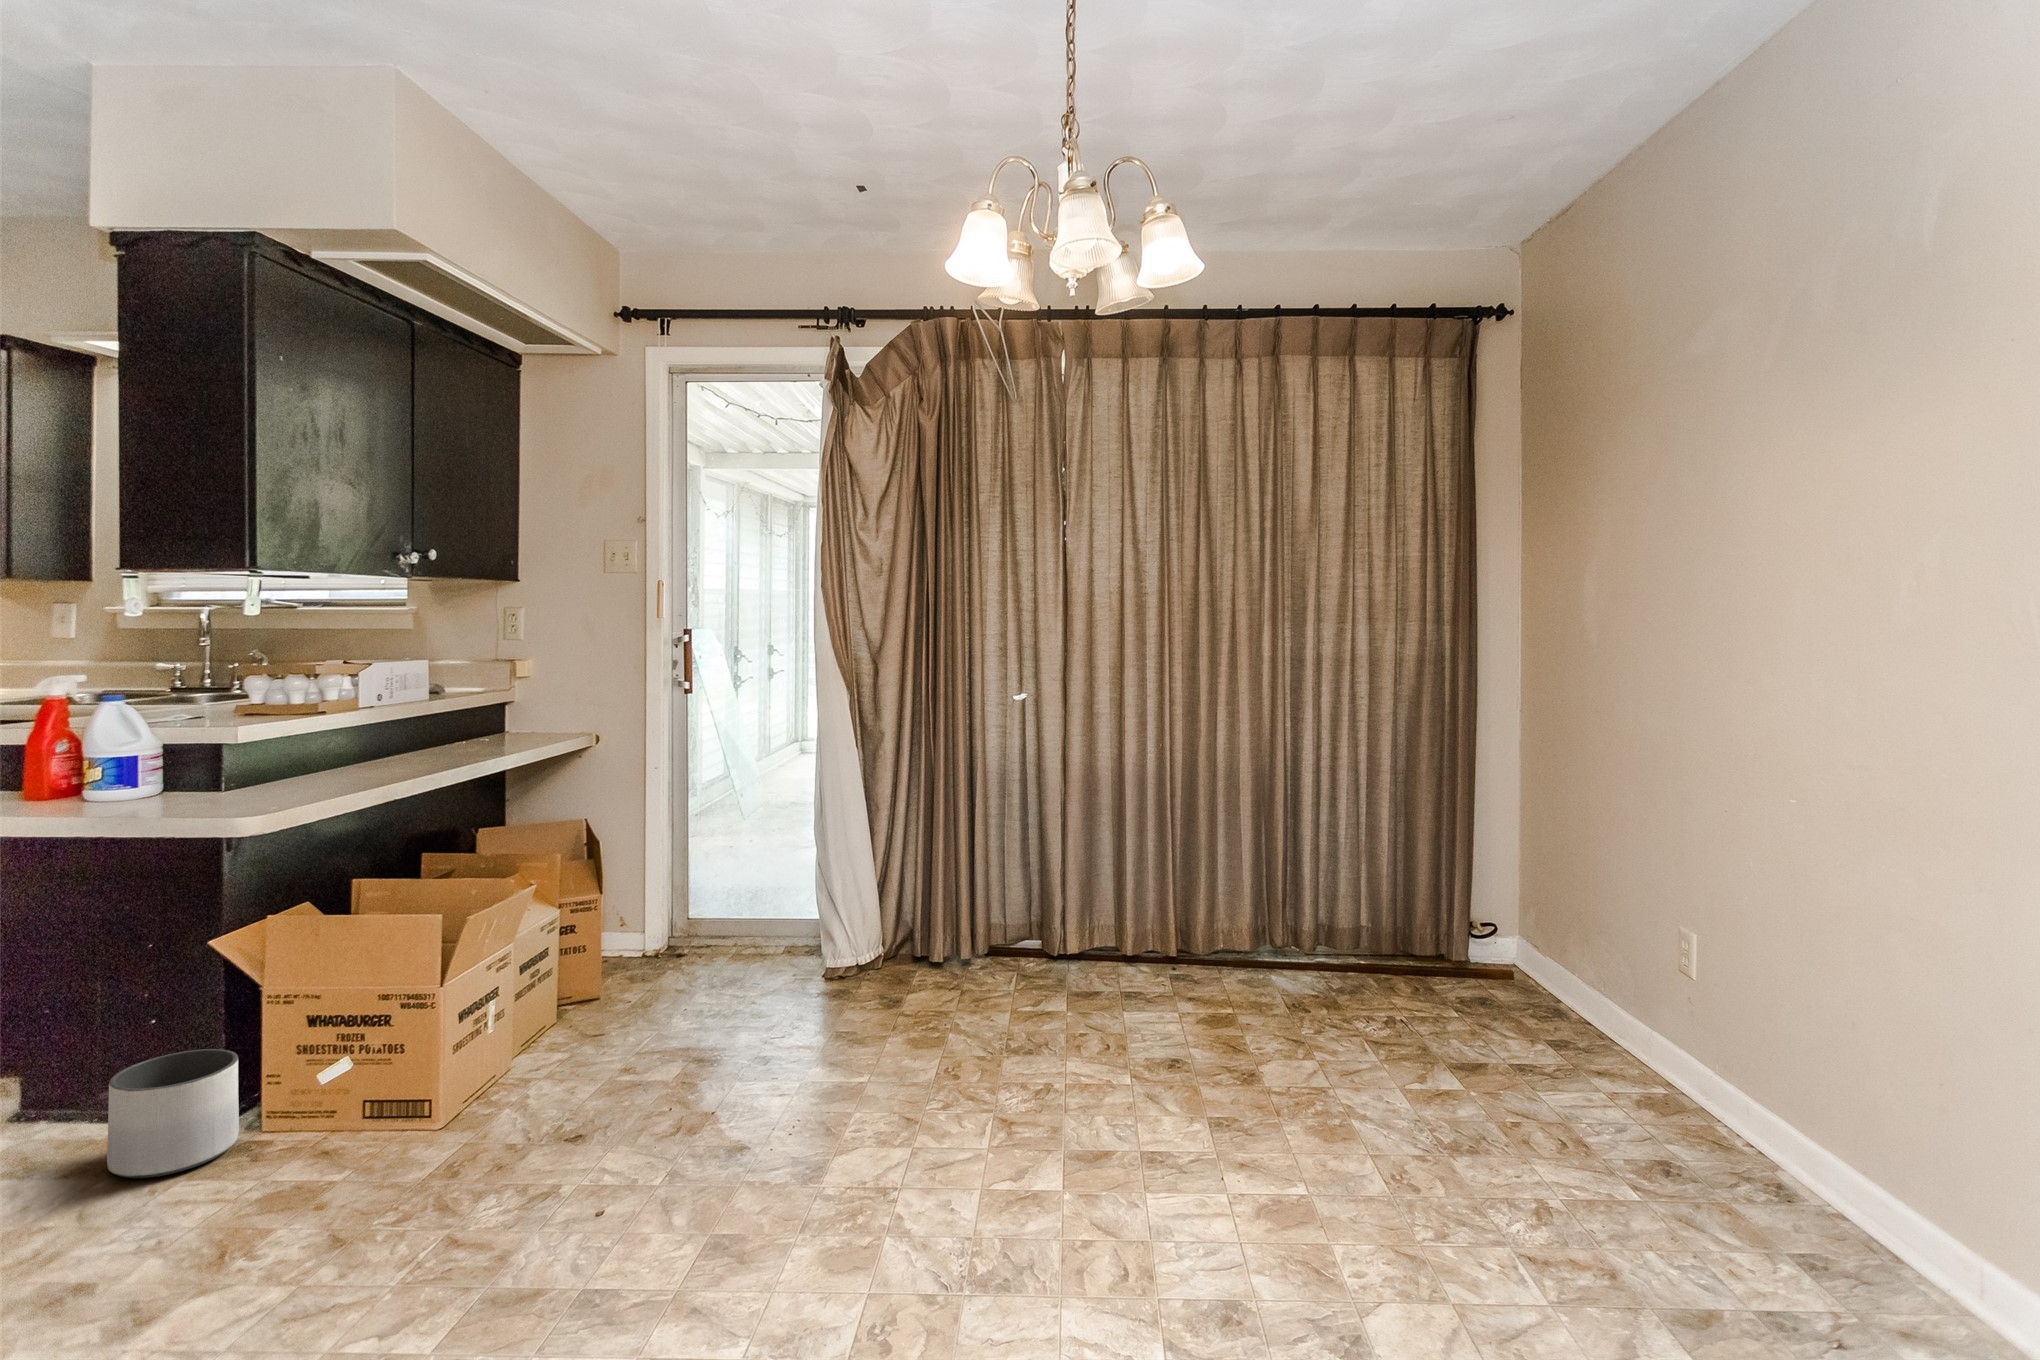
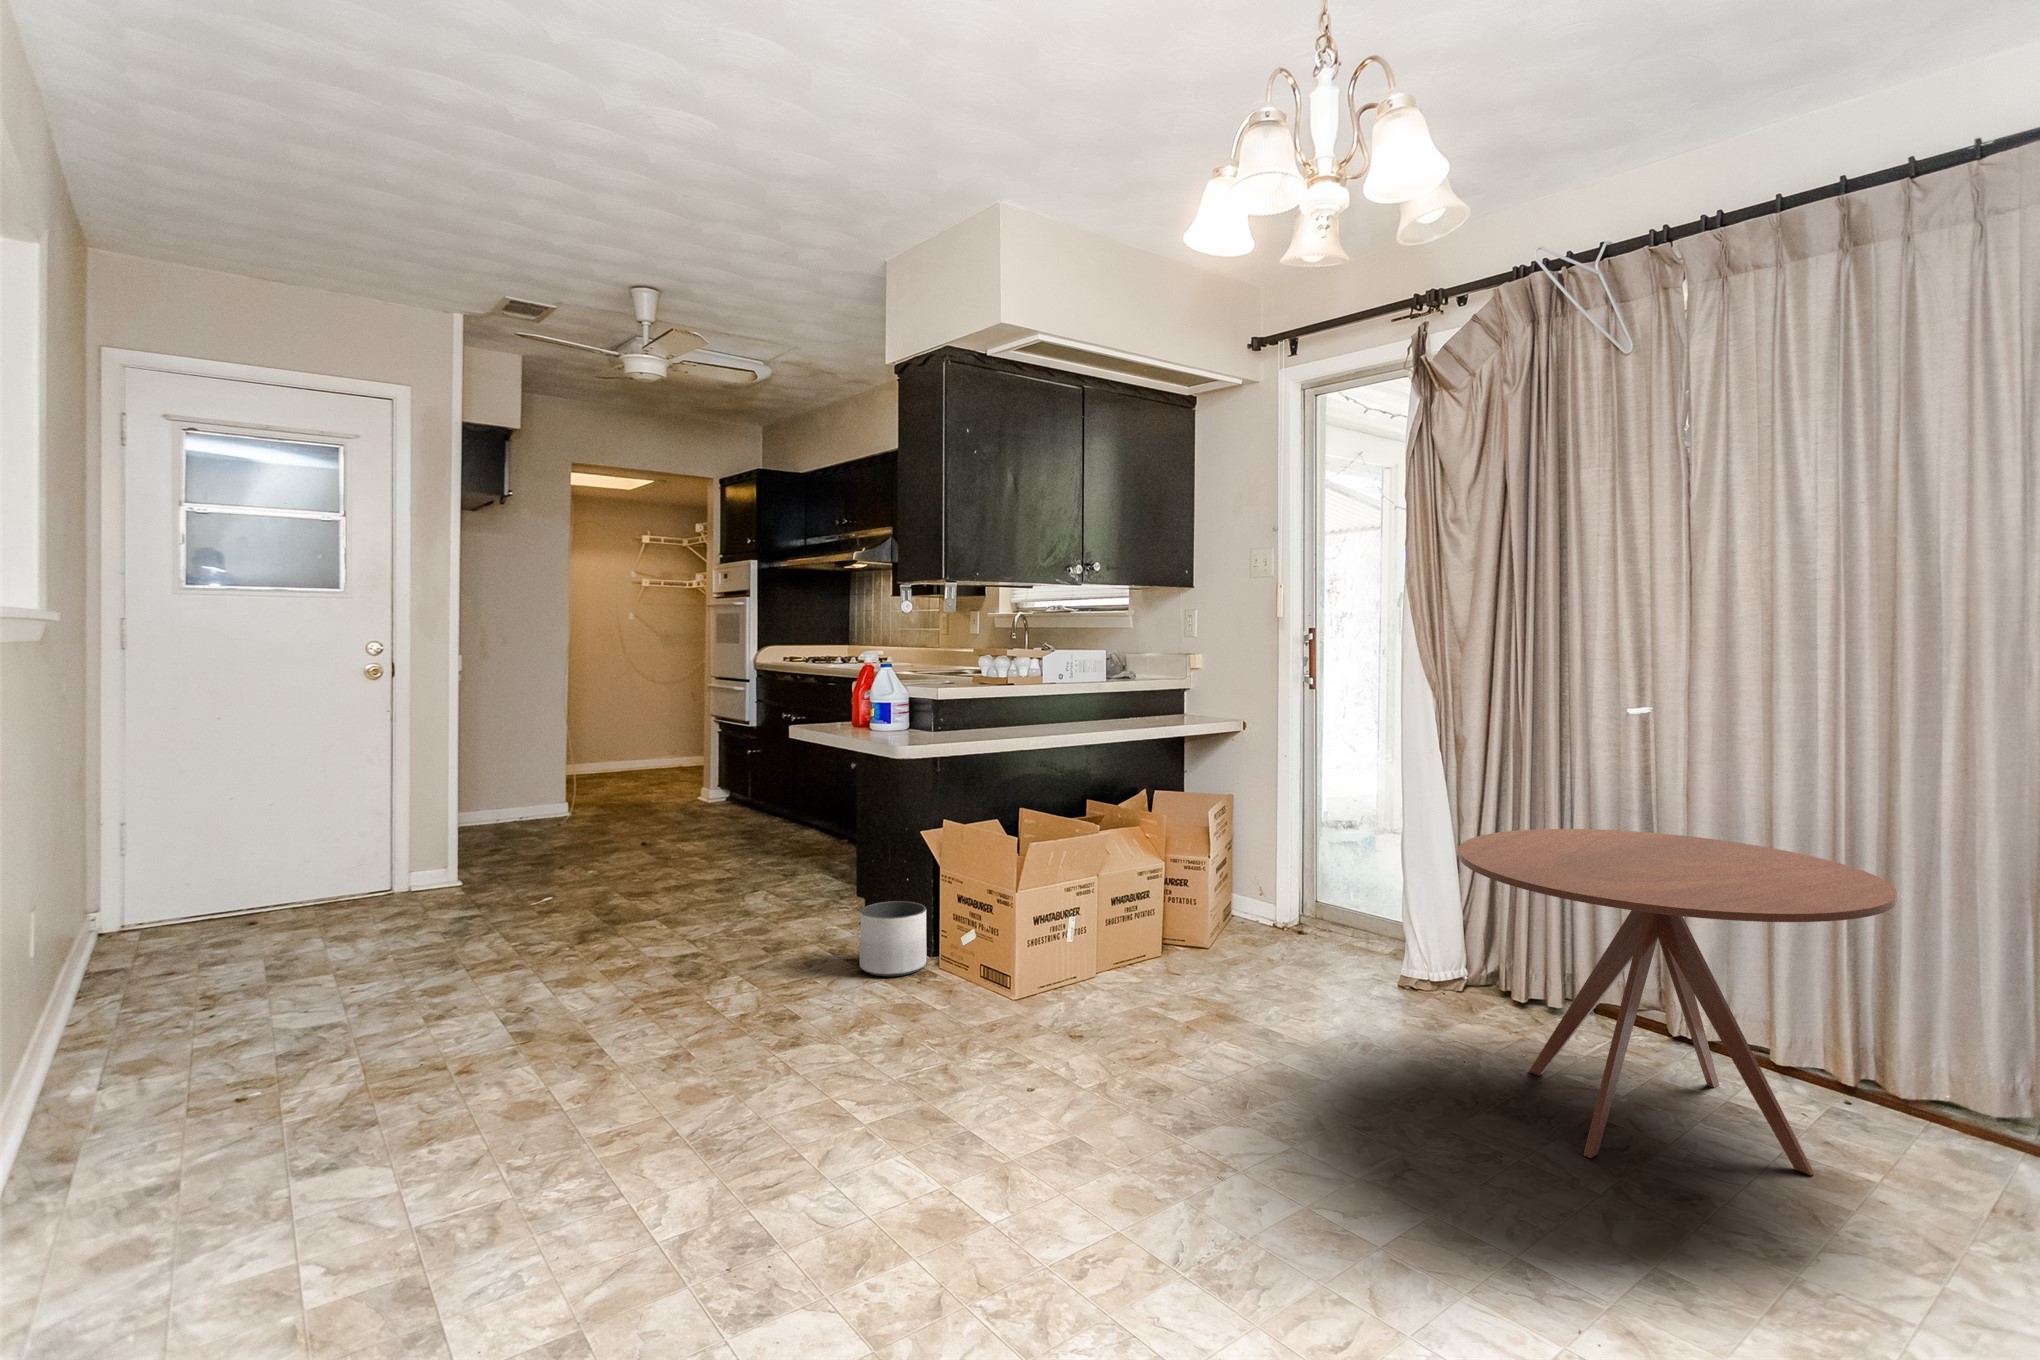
round table: none [957,805,1249,1068] -> present [1458,829,1897,1175]

